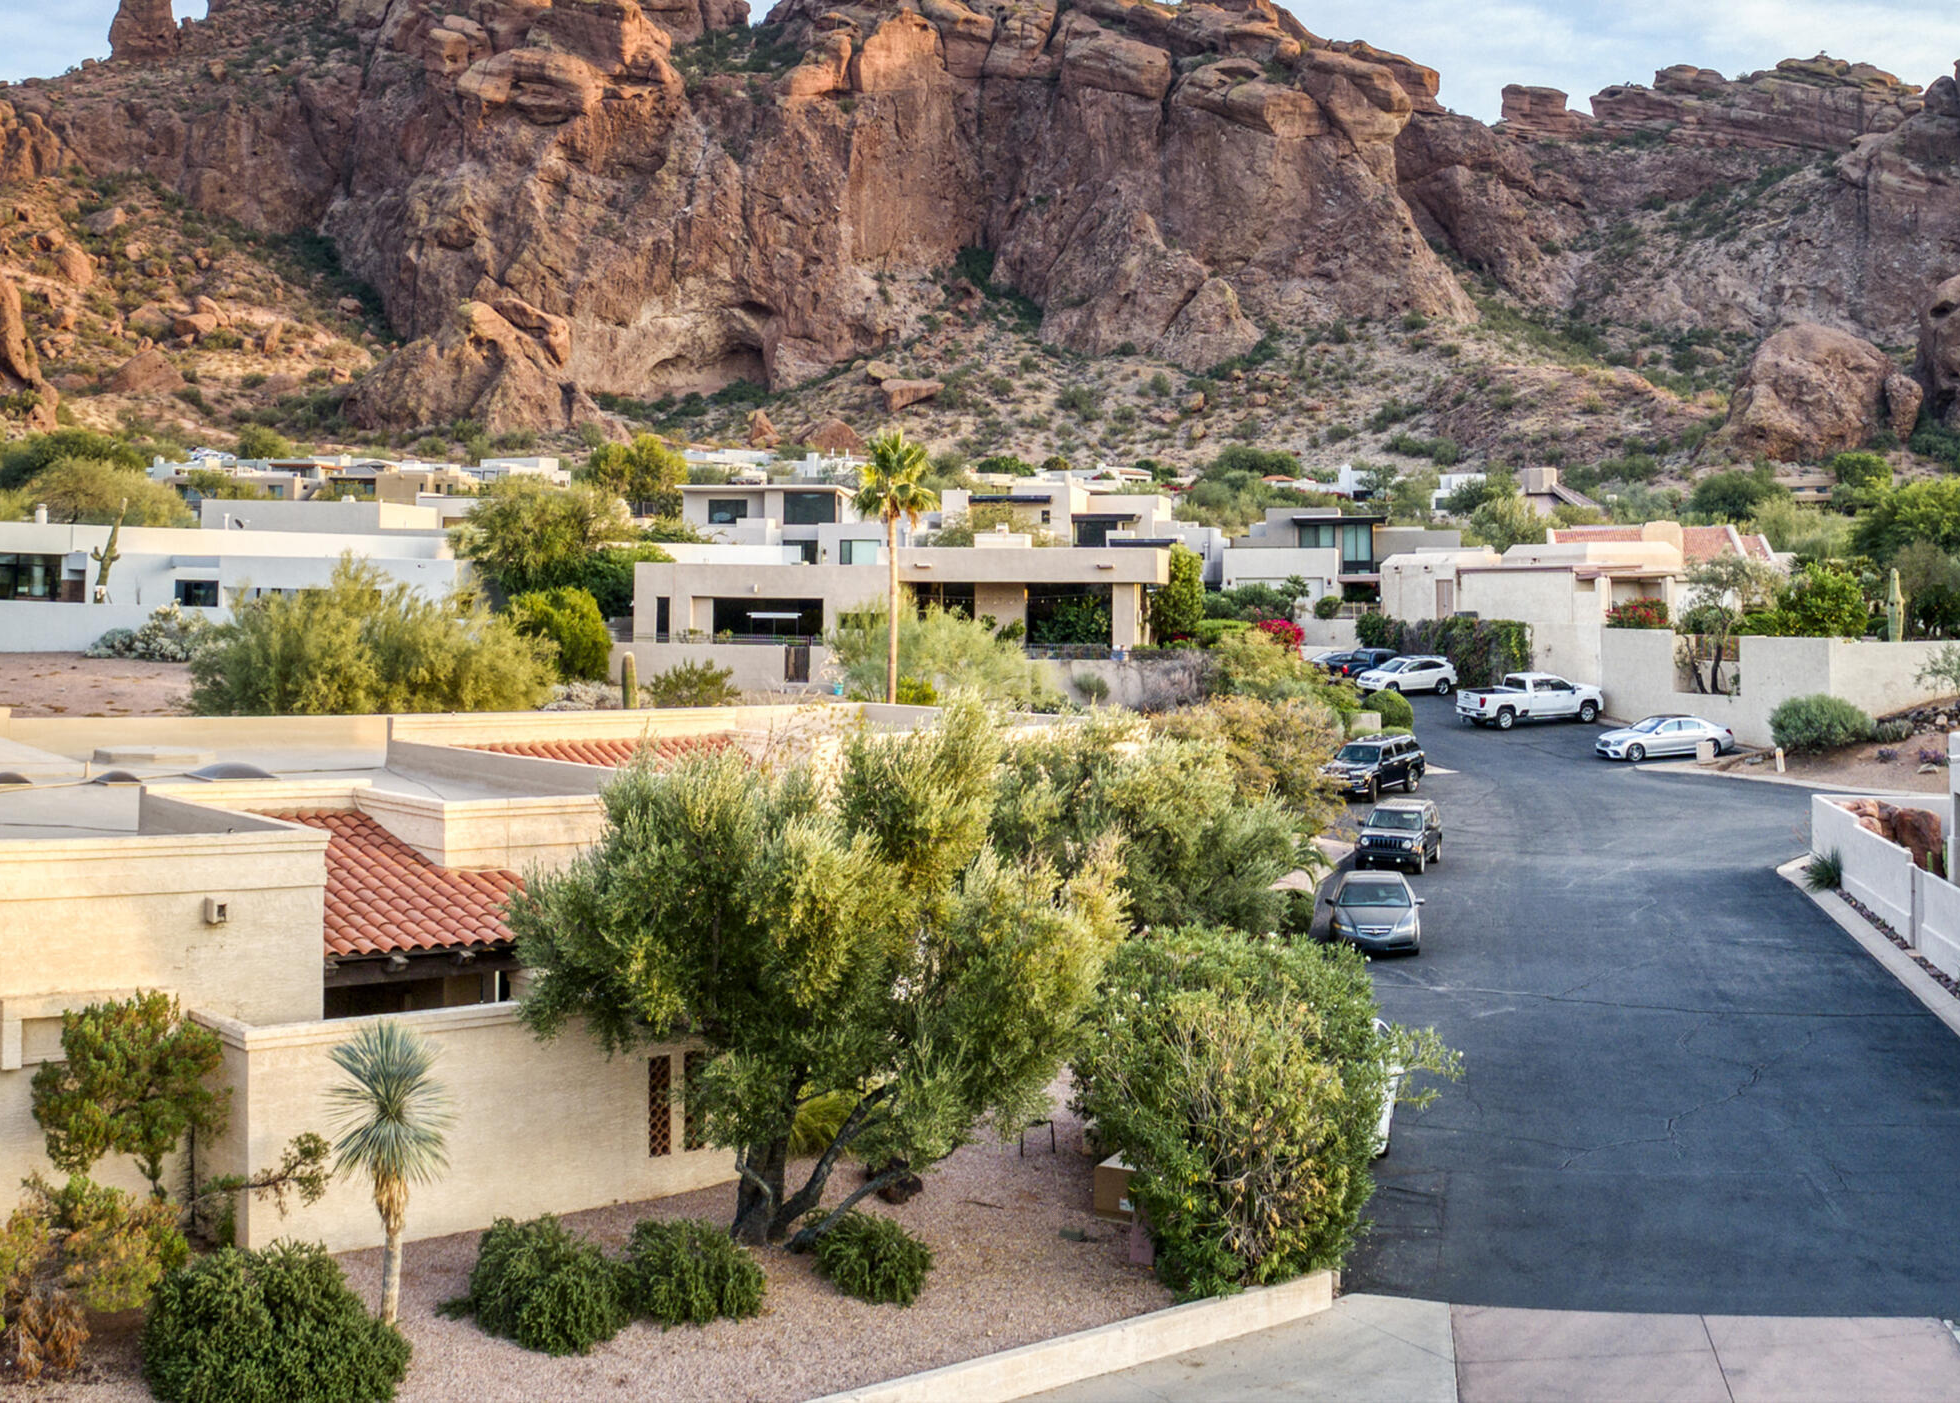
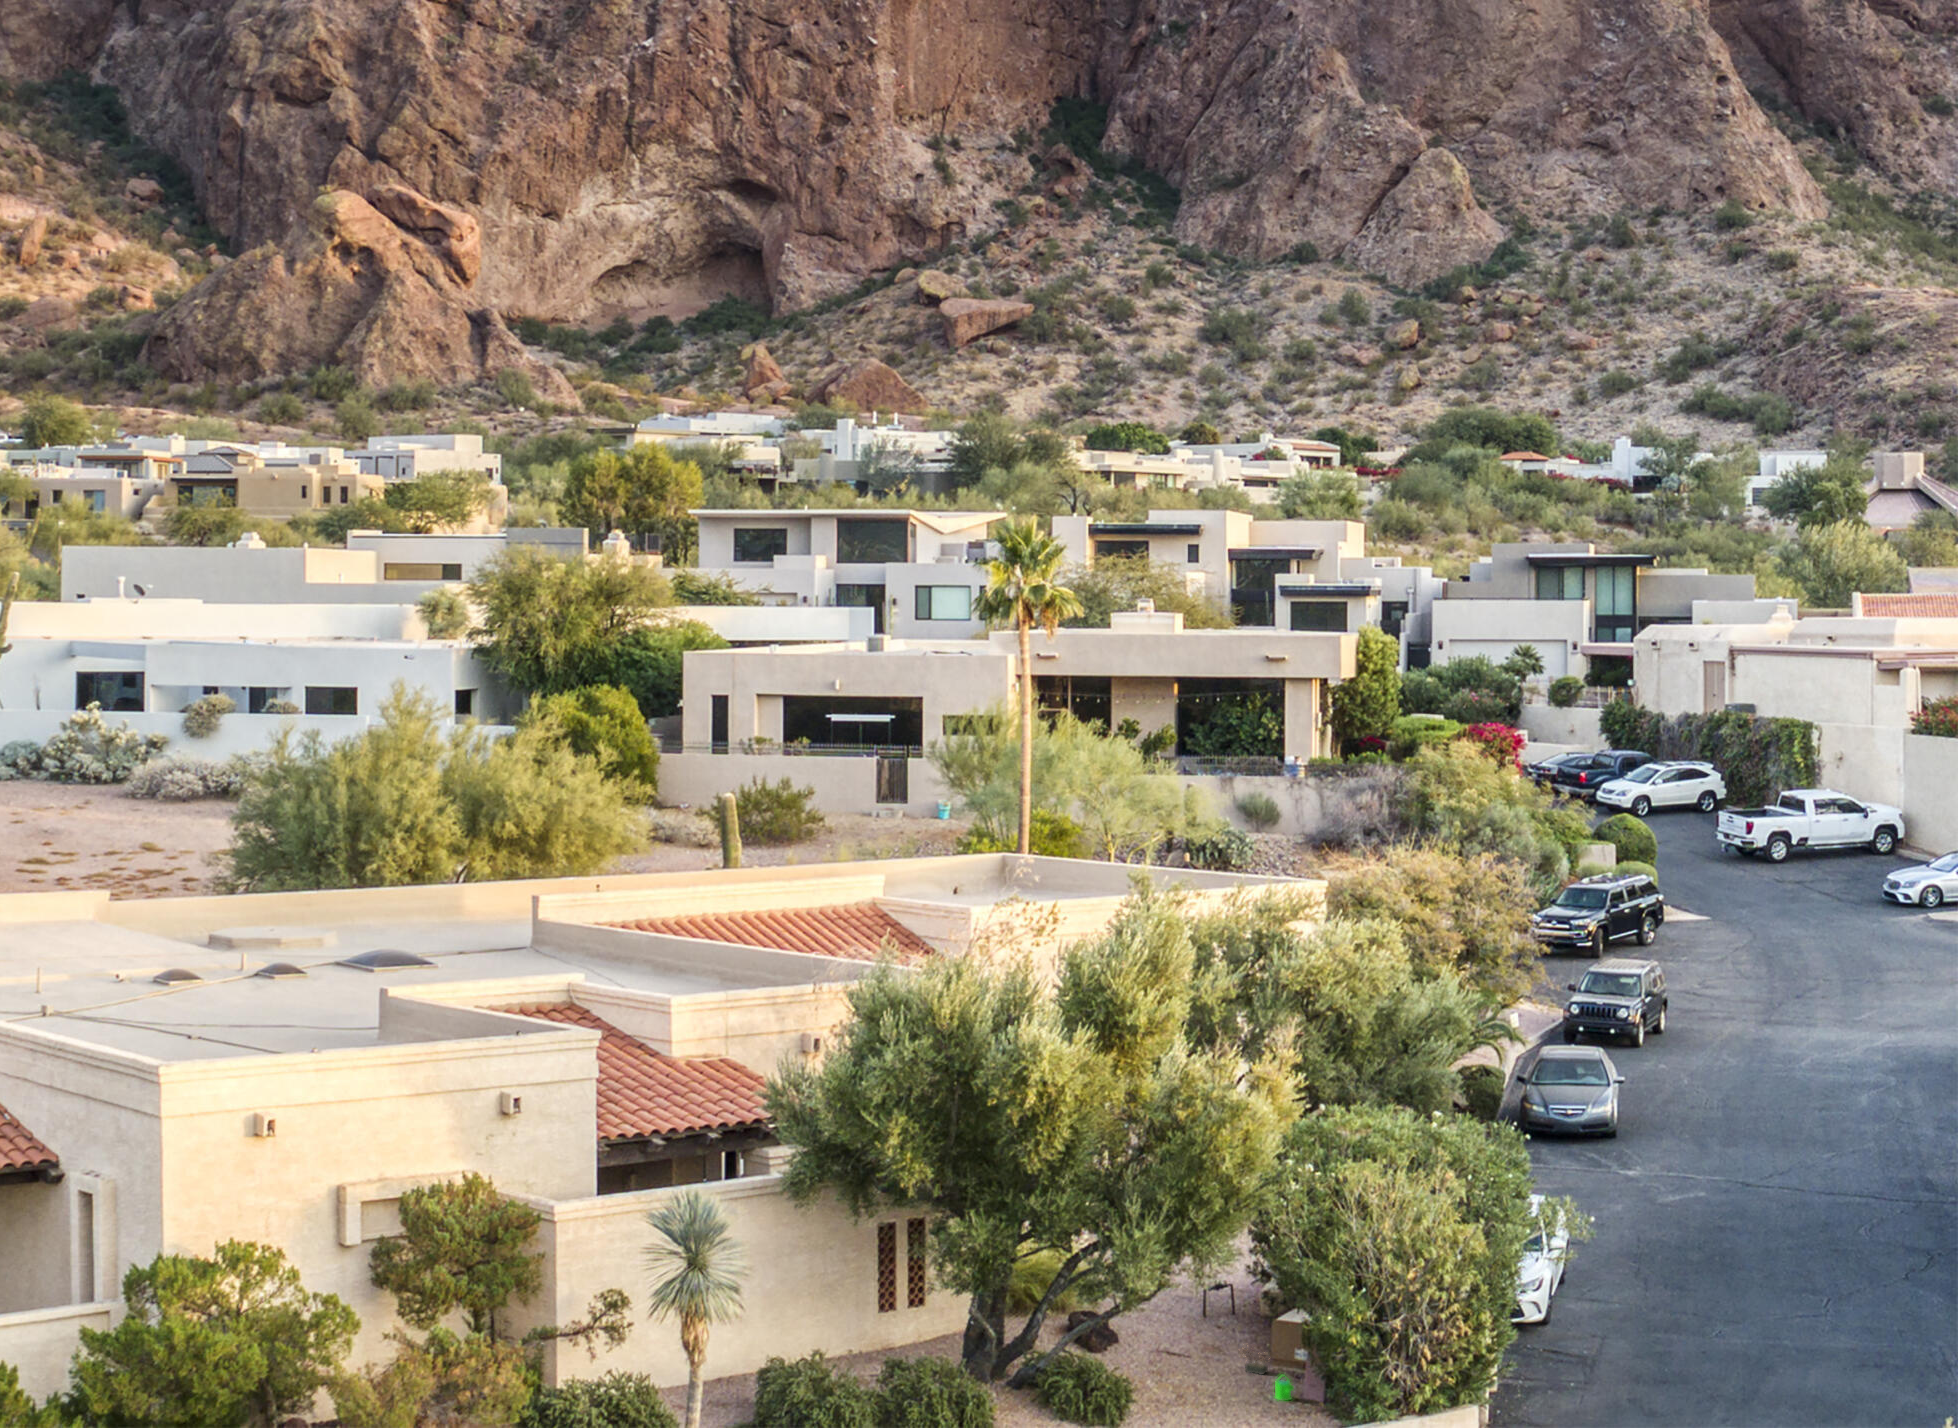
watering can: none [1090,1247,1114,1281] -> present [1275,1375,1293,1400]

